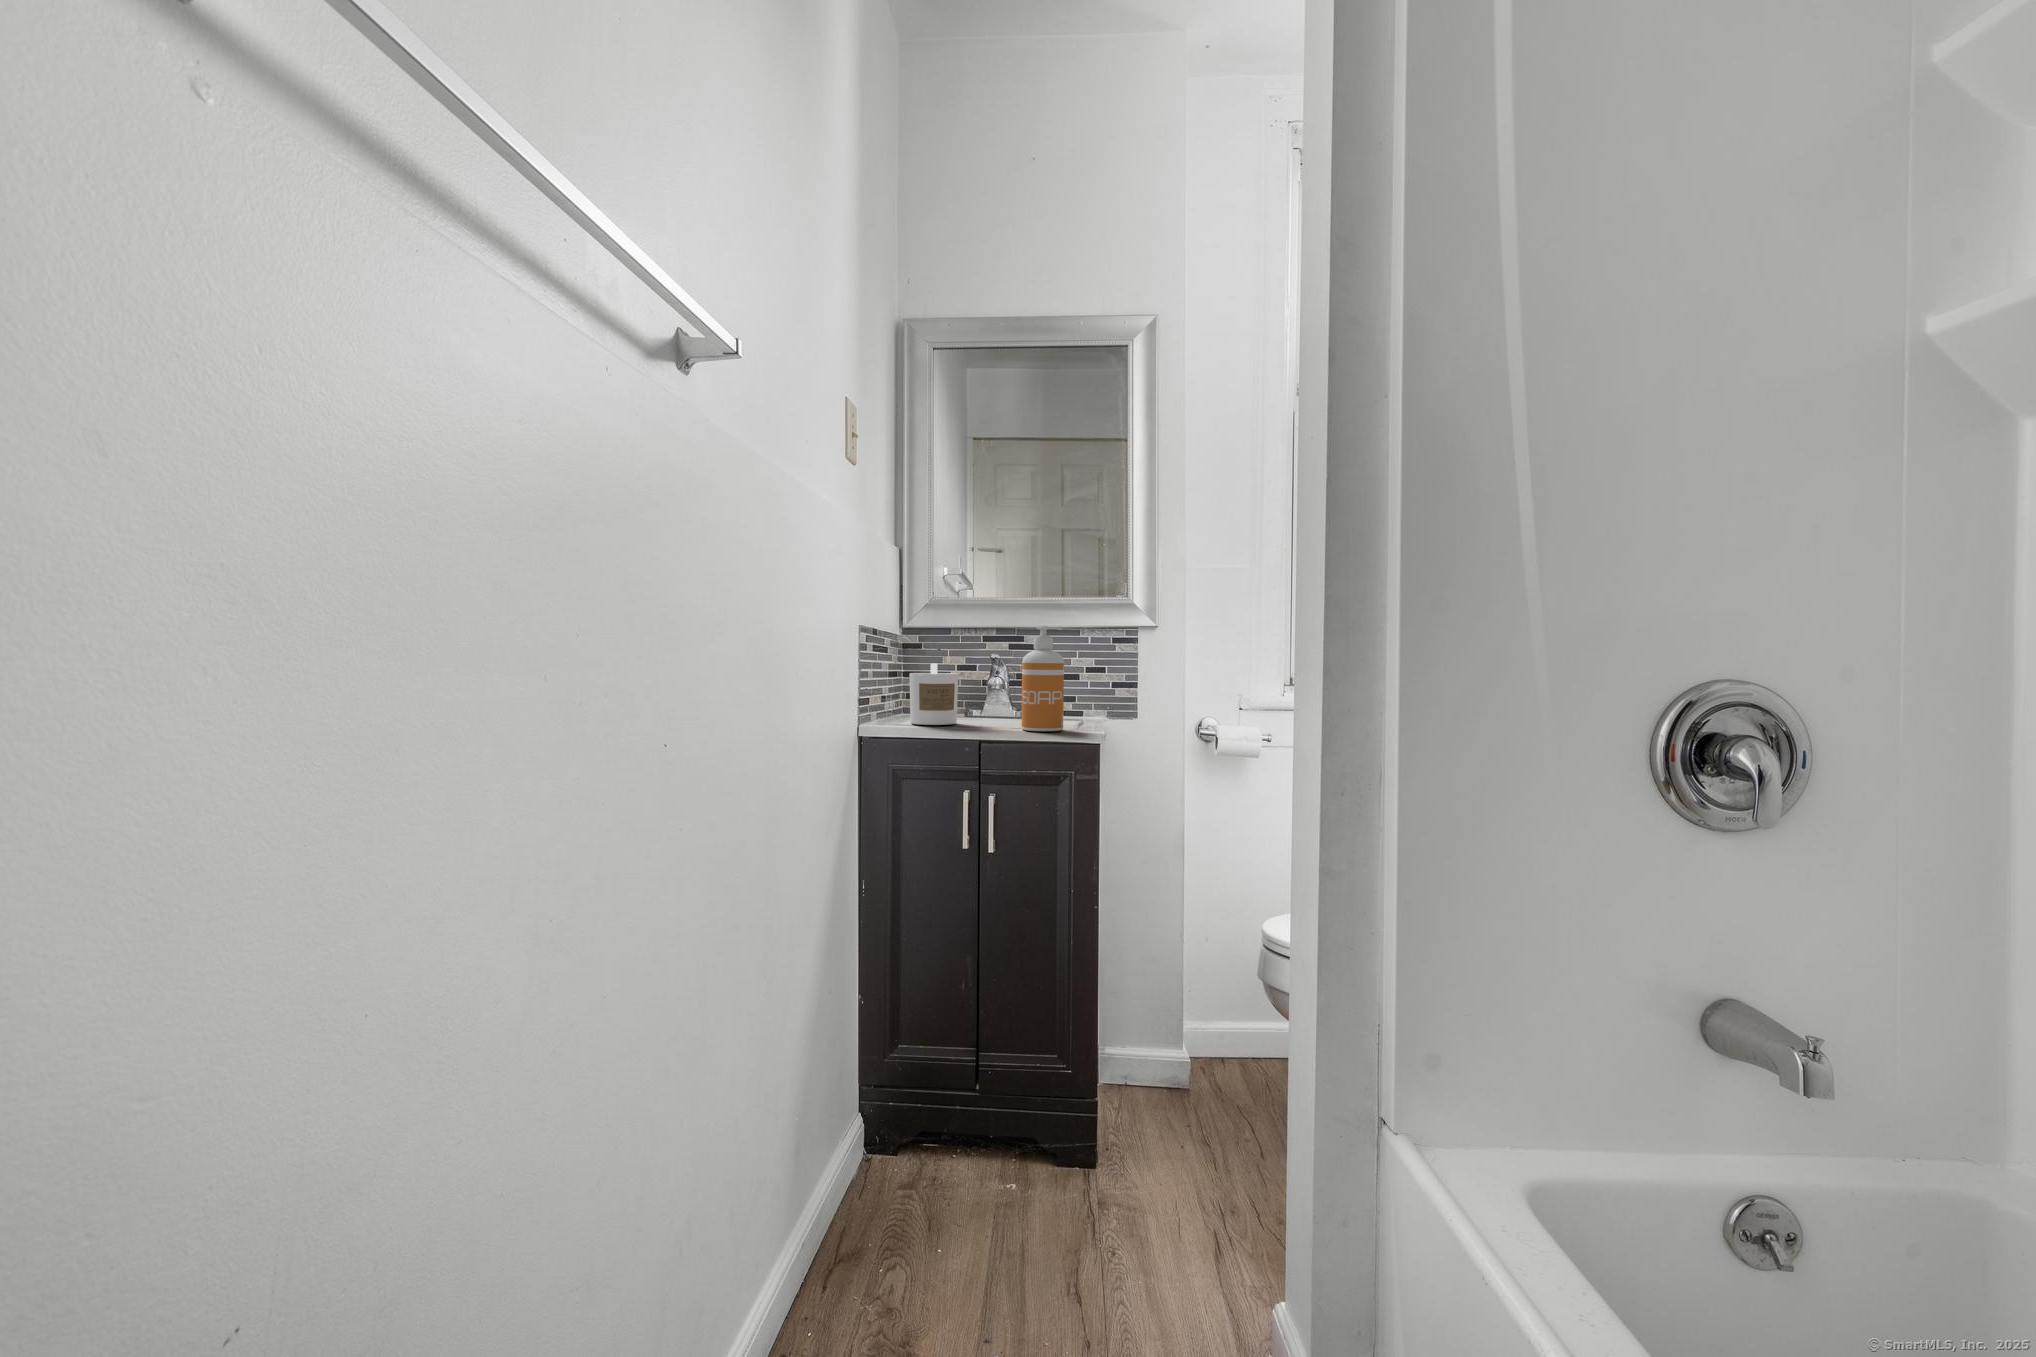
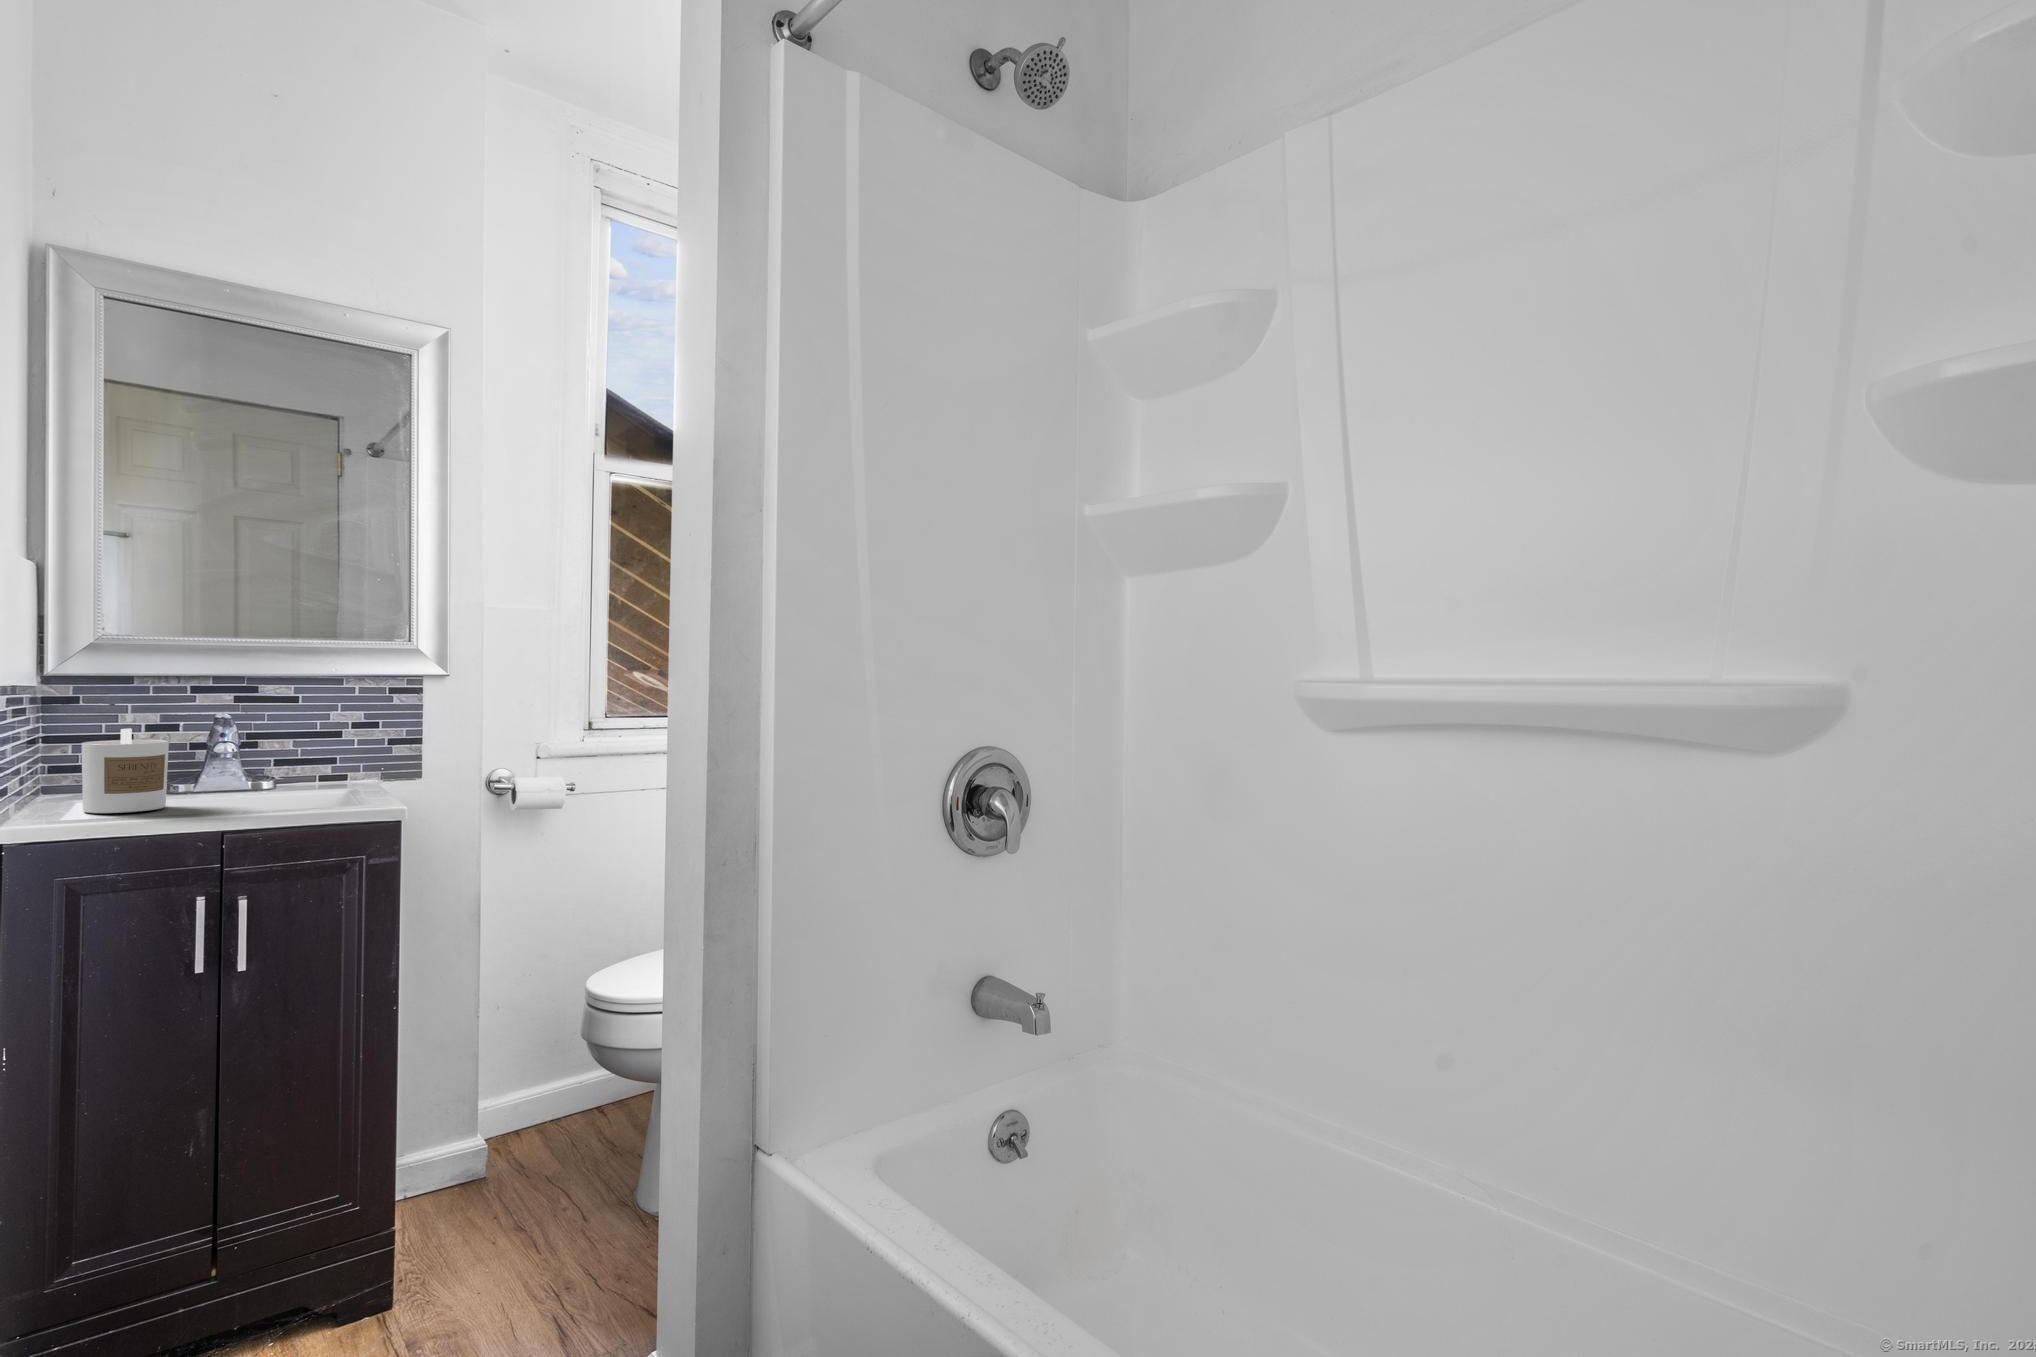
soap dispenser: present [1022,626,1064,731] -> none [278,680,340,809]

